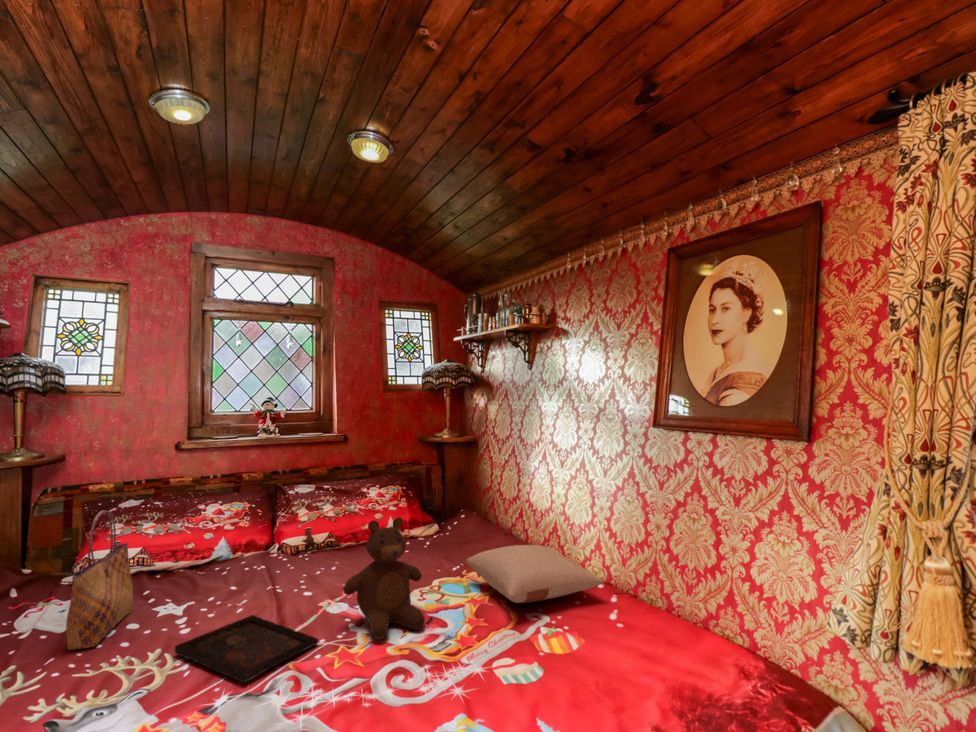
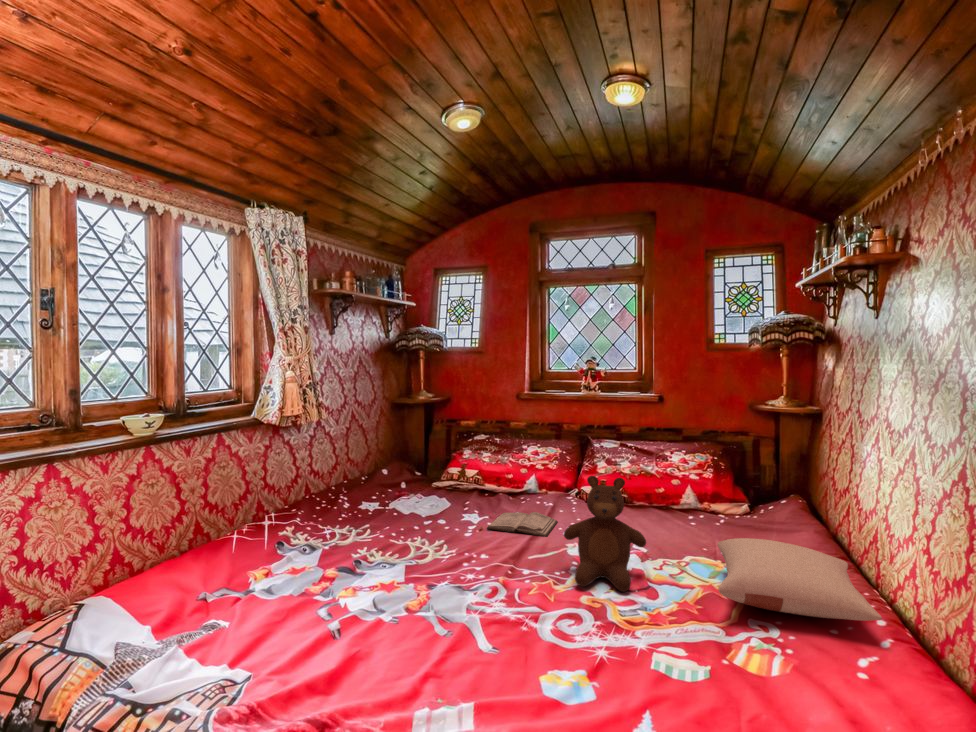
tote bag: present [66,511,133,650] -> none [402,435,452,527]
diary: none [207,578,290,615] -> present [487,512,558,537]
tray: present [175,615,319,682] -> none [447,537,535,578]

